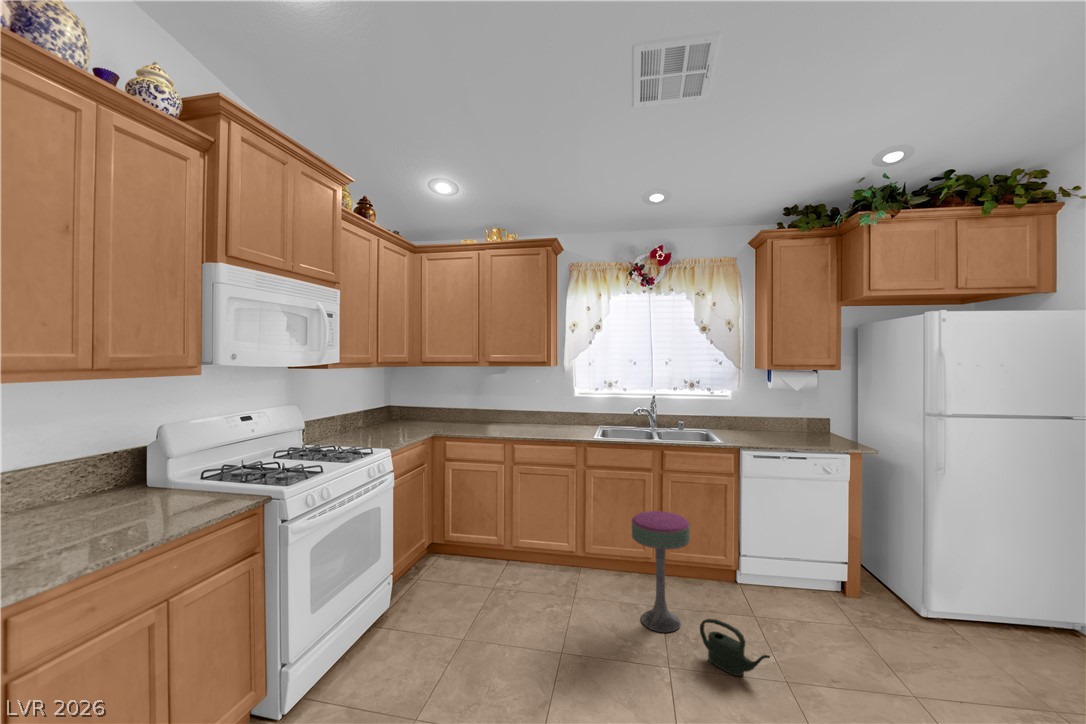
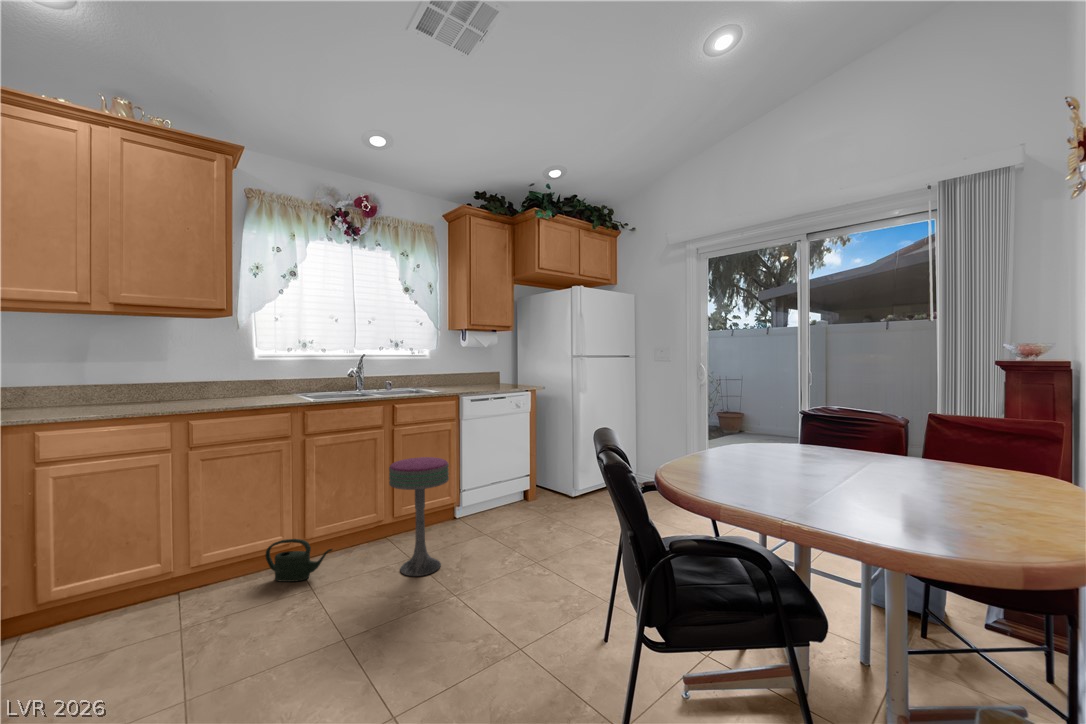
watering can: present [700,619,770,676] -> present [265,539,332,582]

